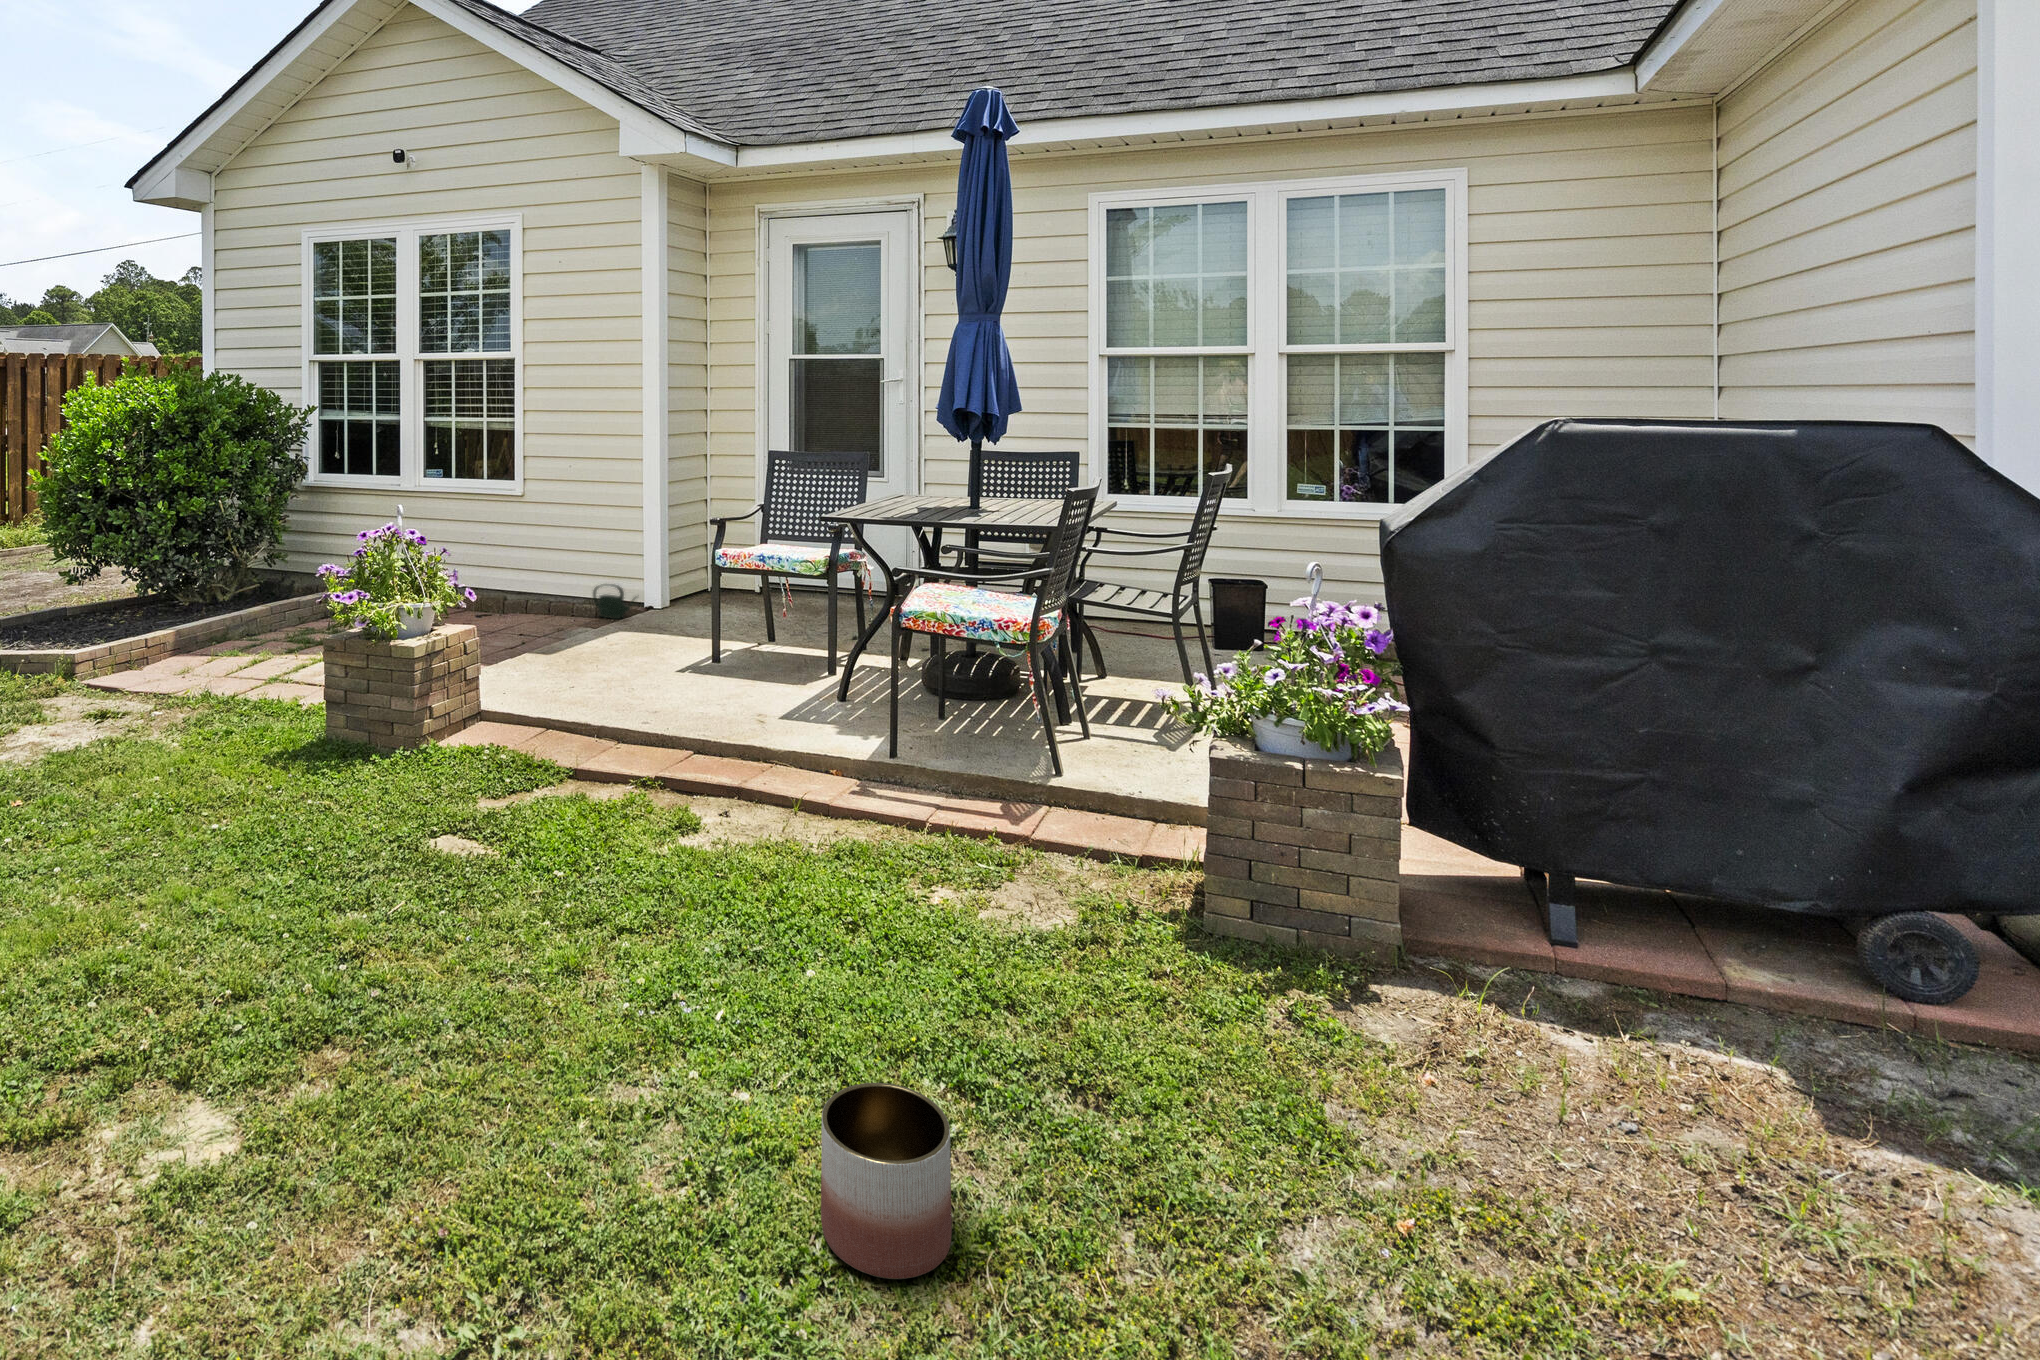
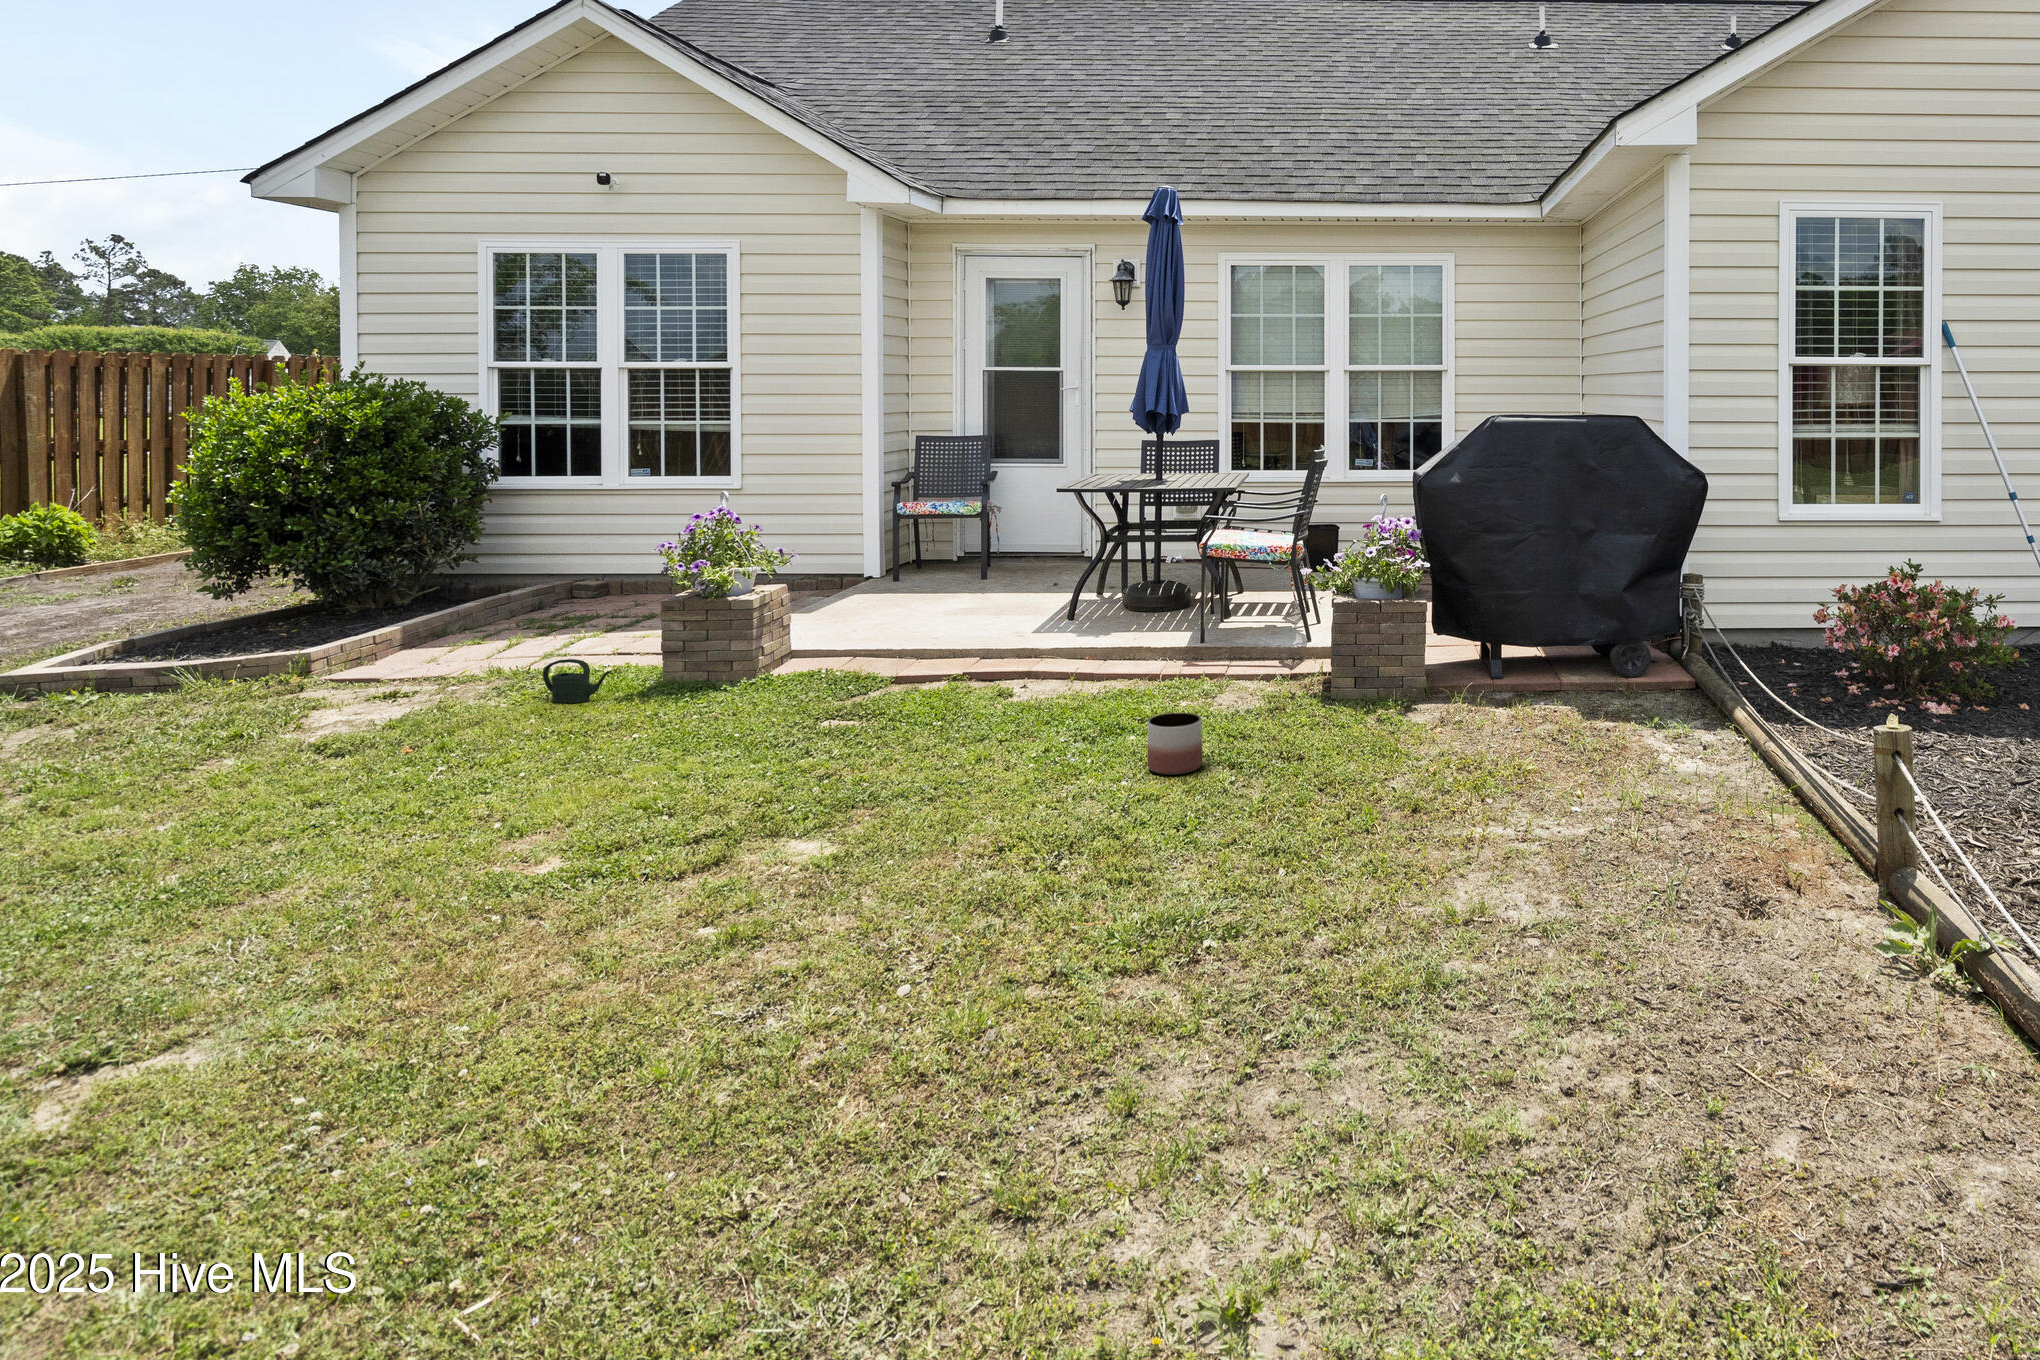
watering can: present [593,584,635,619] -> present [543,659,612,703]

